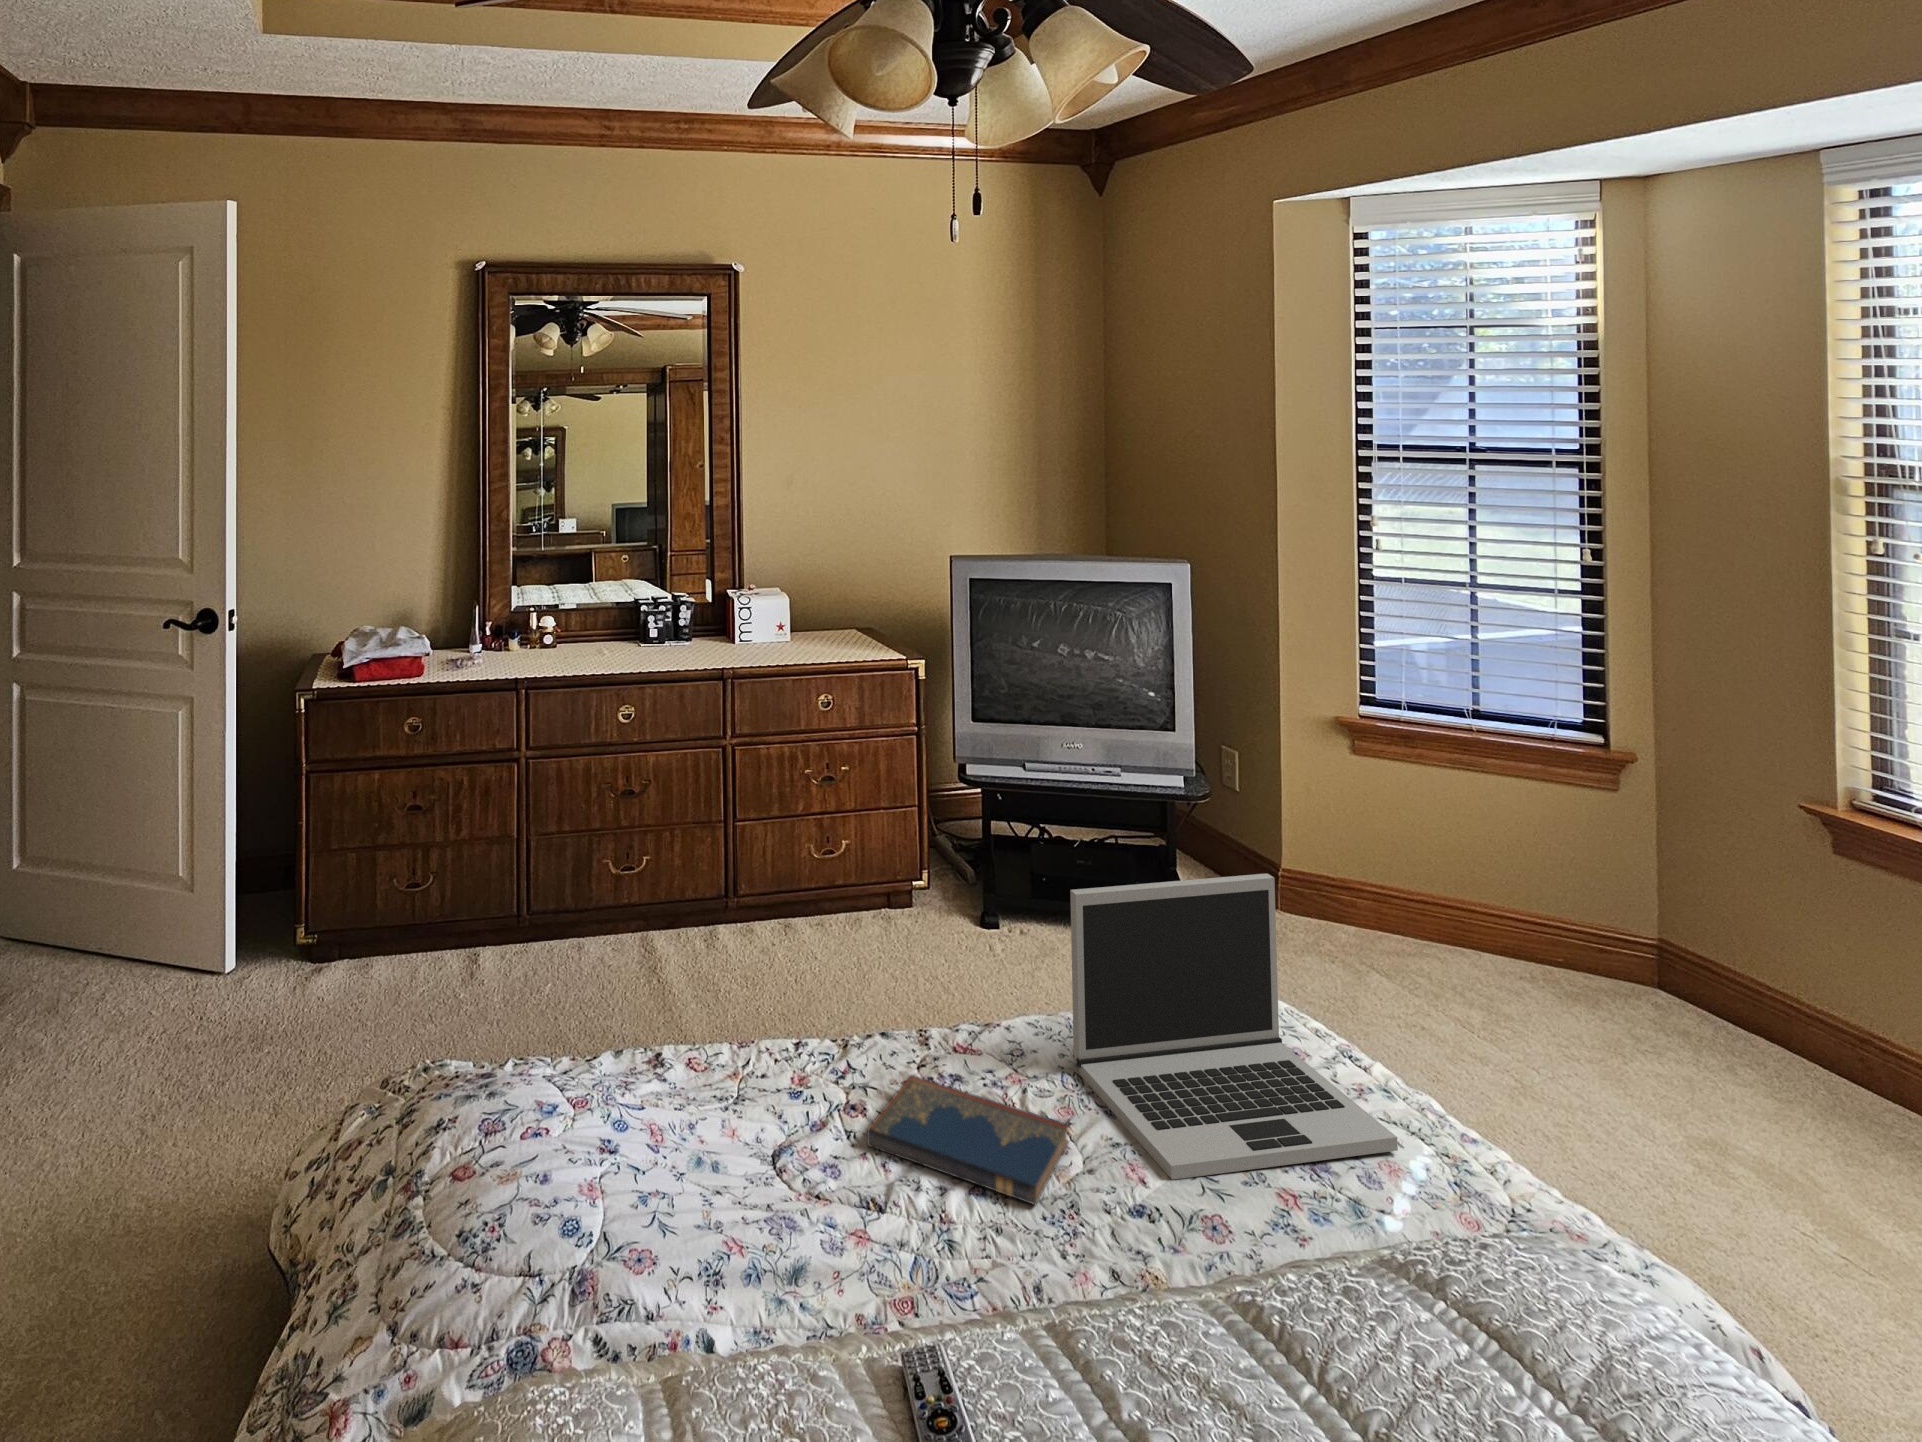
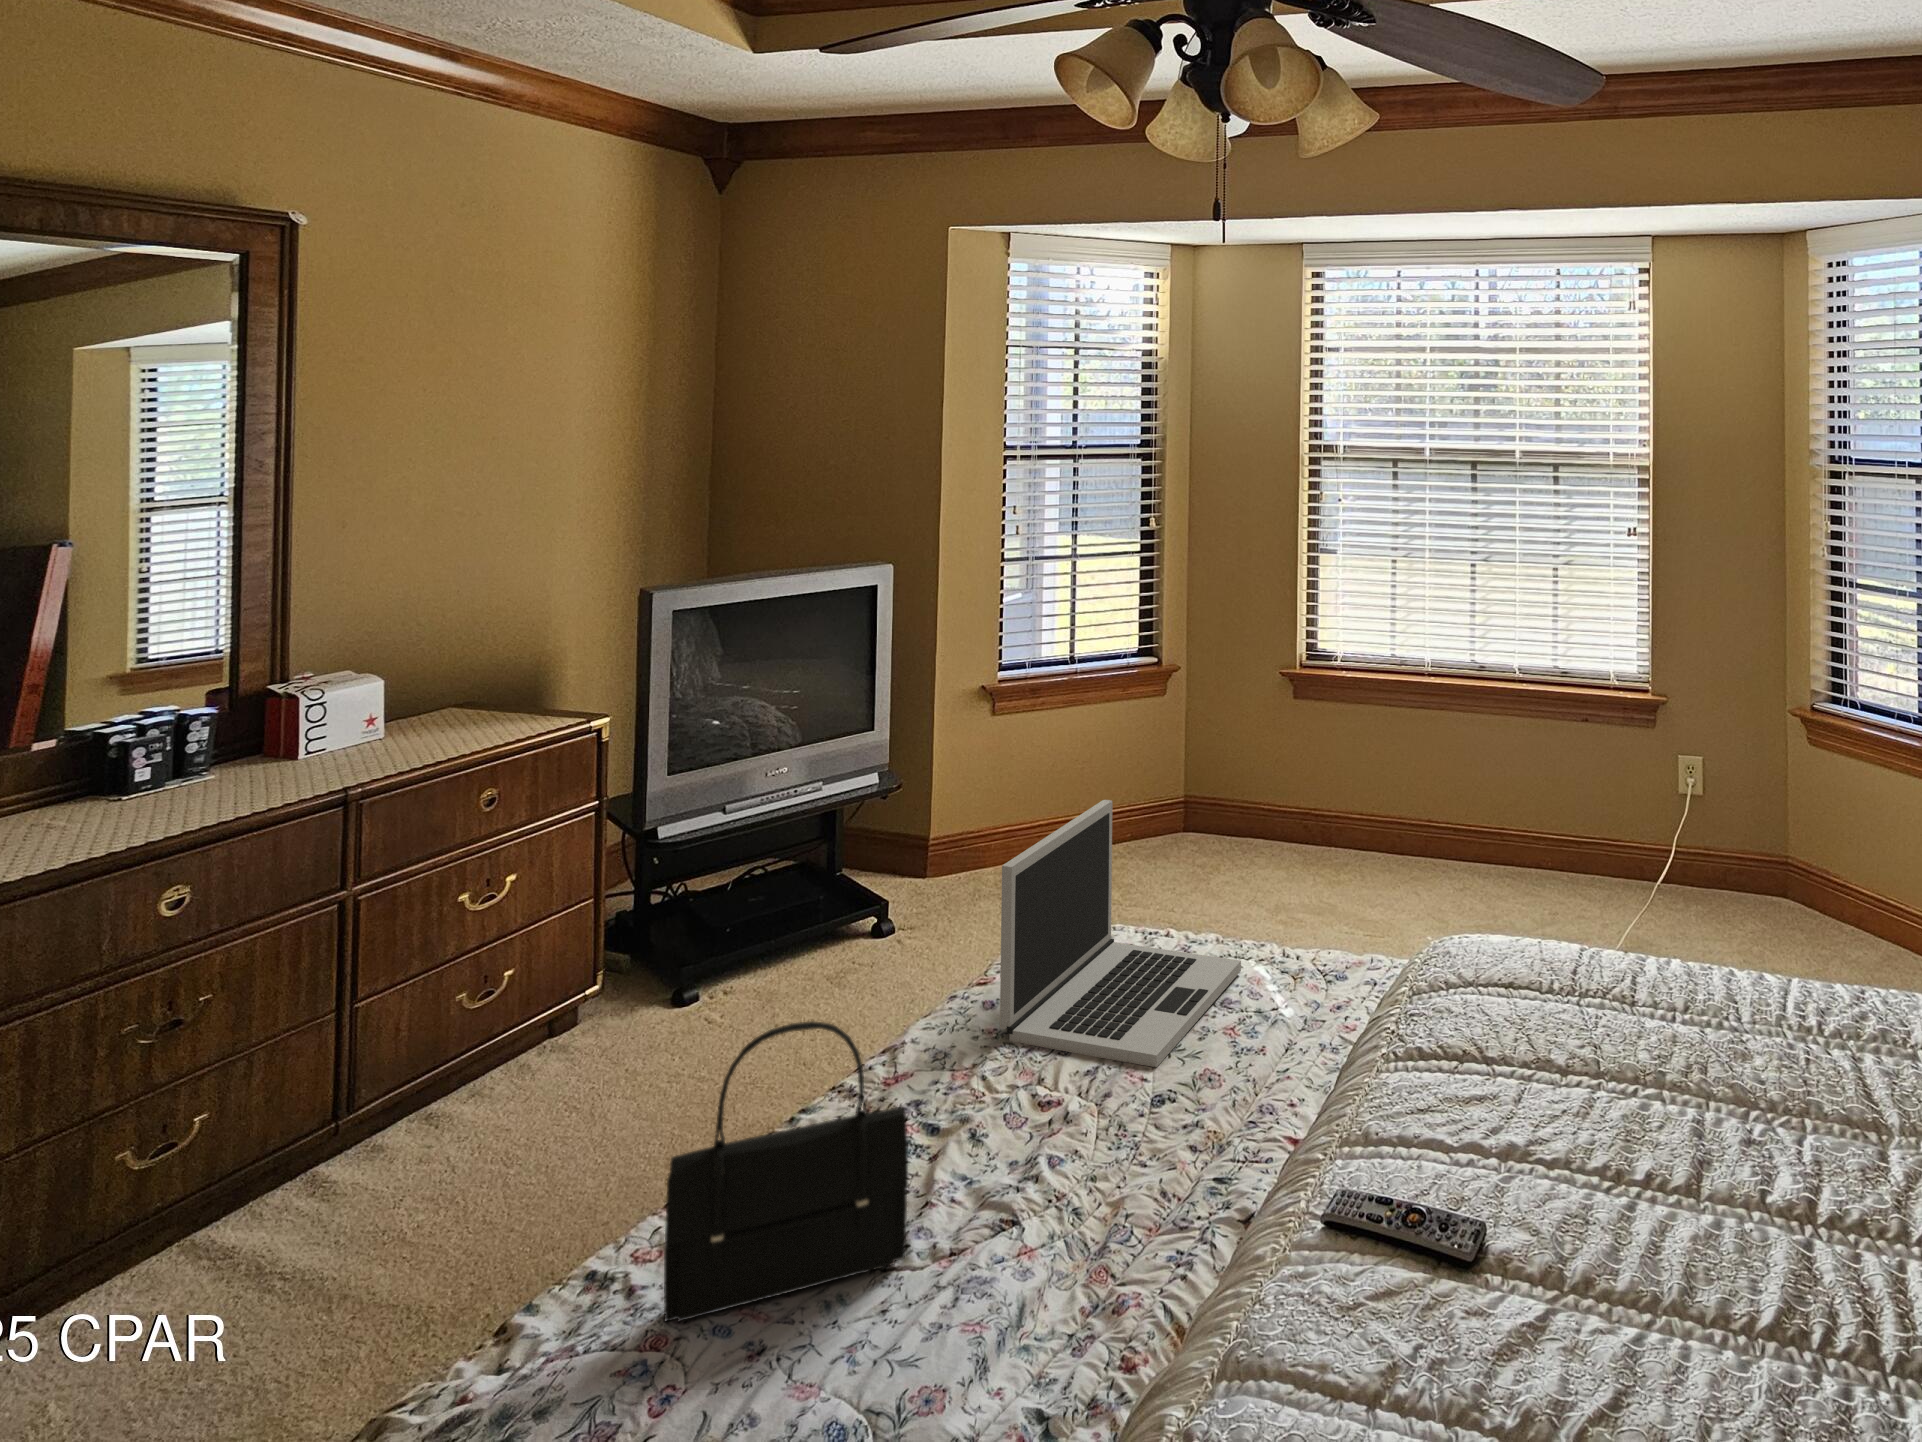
handbag: none [634,920,796,1175] -> present [664,1021,908,1322]
hardcover book: present [867,1075,1069,1206] -> none [905,1070,1108,1194]

